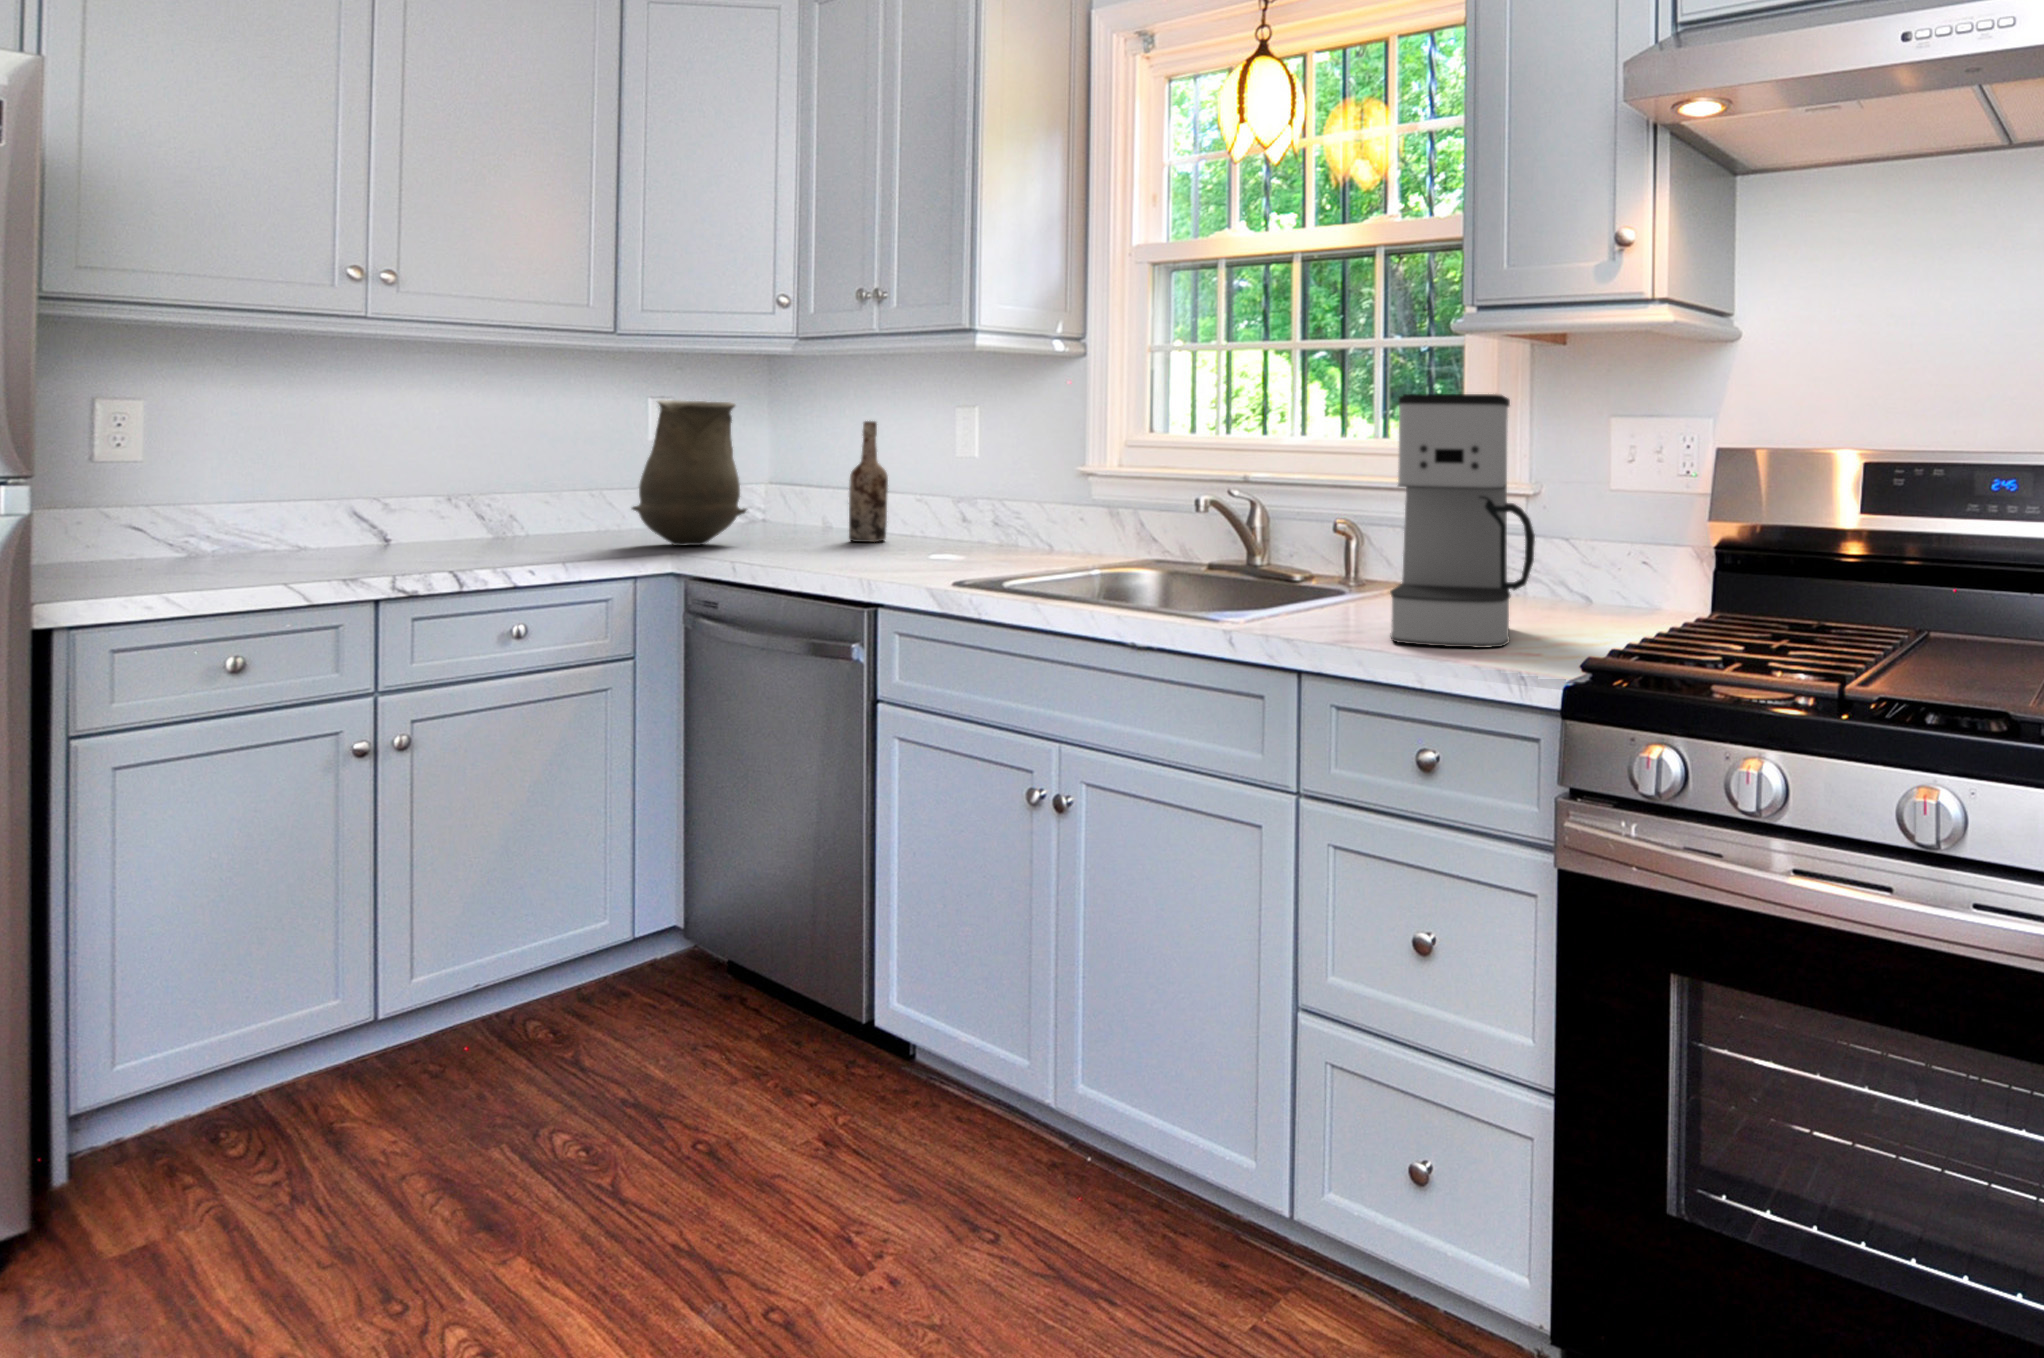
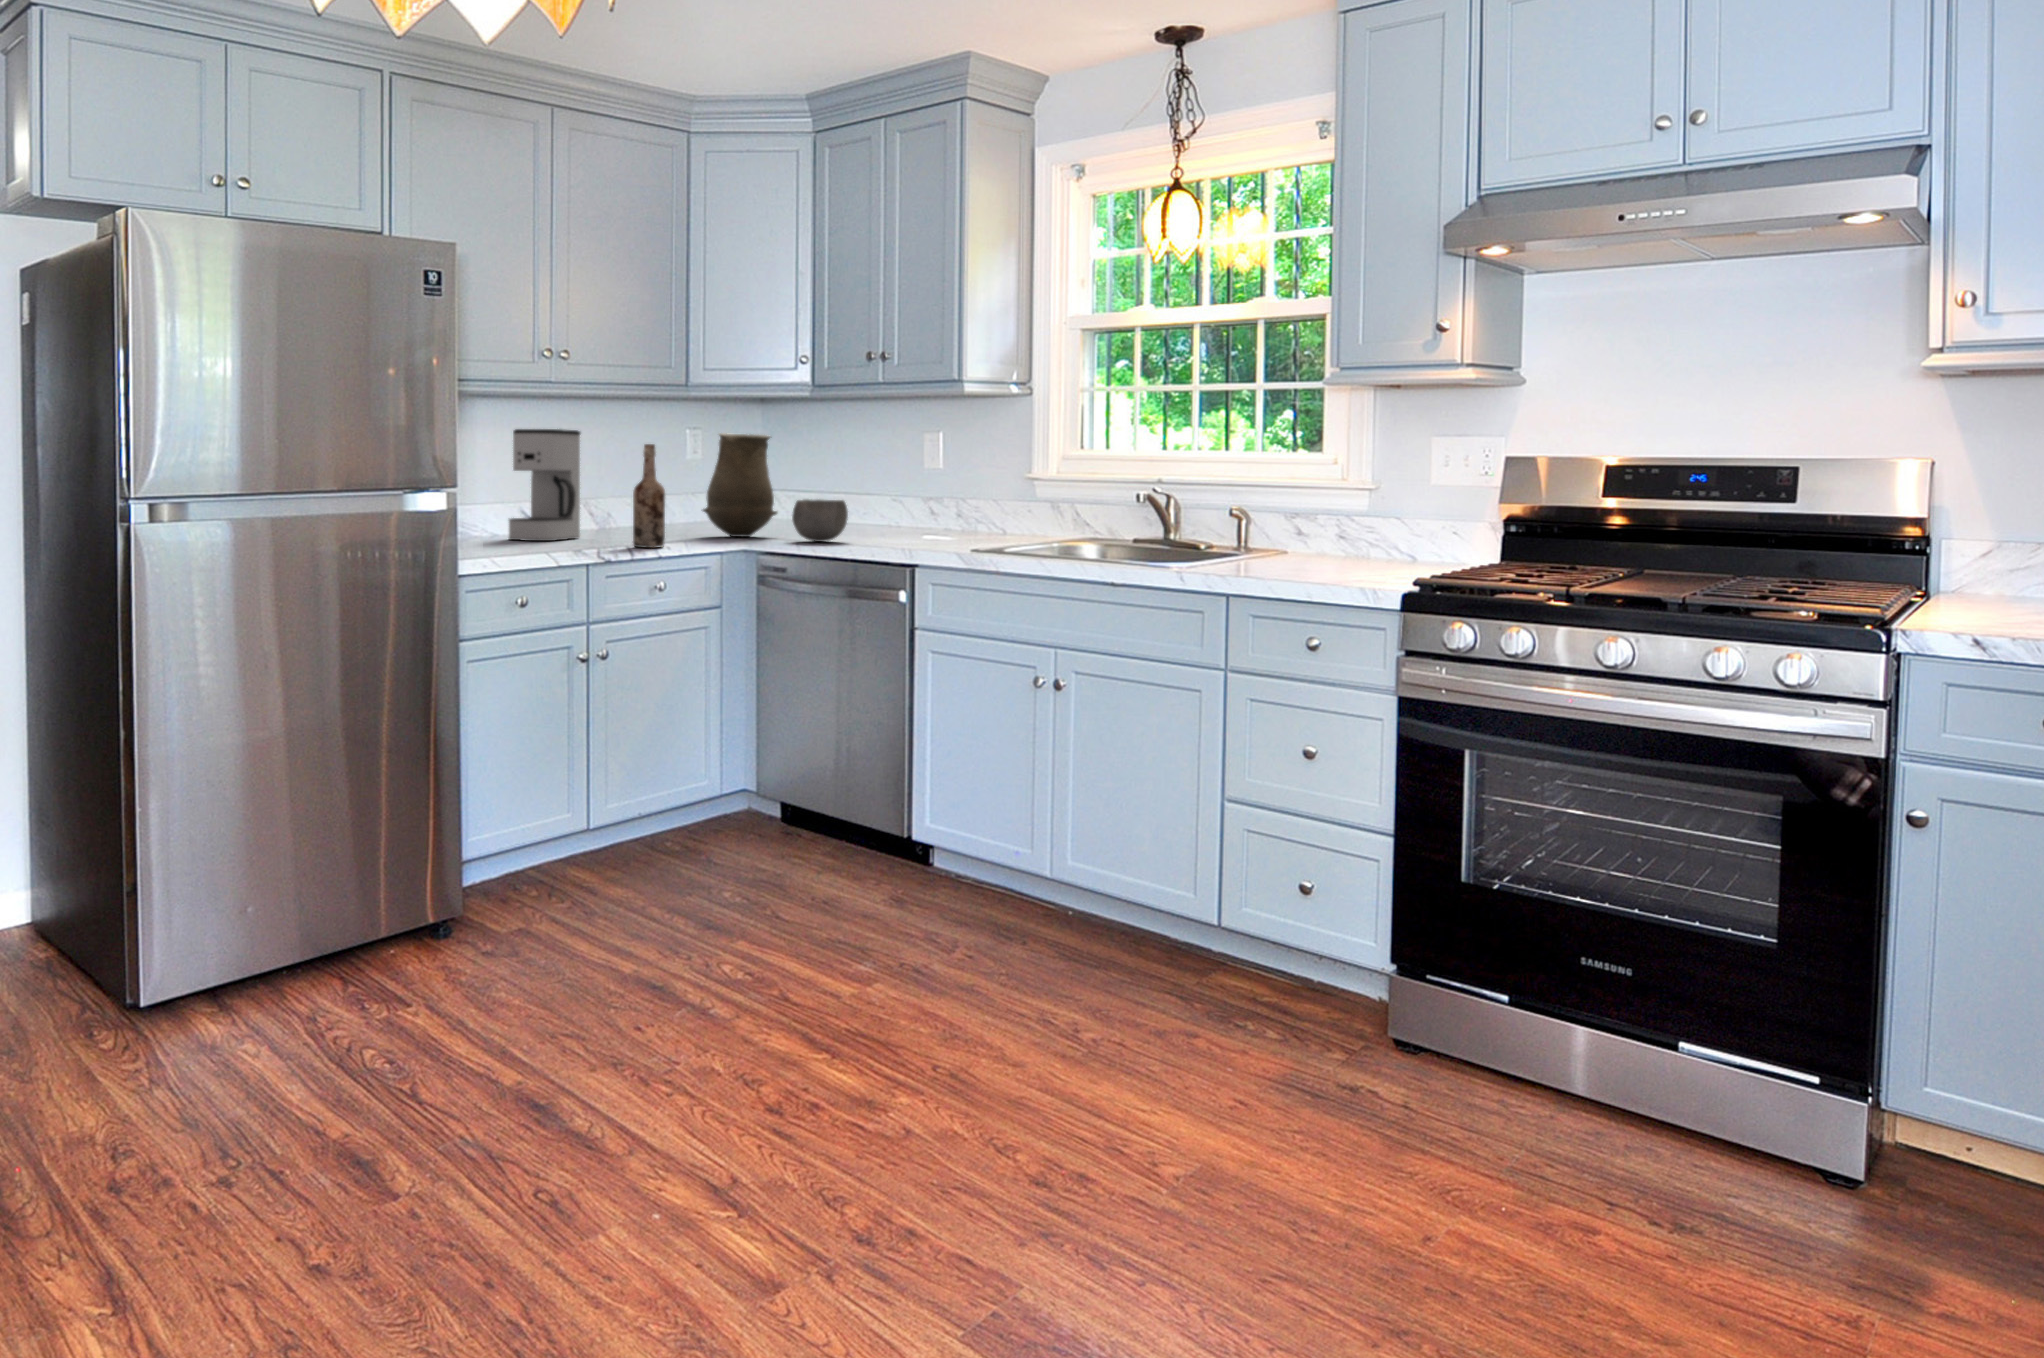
coffee maker: present [1390,394,1535,648] -> present [509,429,580,541]
wine bottle: present [849,421,888,542] -> present [633,444,665,548]
ceramic bowl: none [744,494,827,556] -> present [792,499,848,542]

